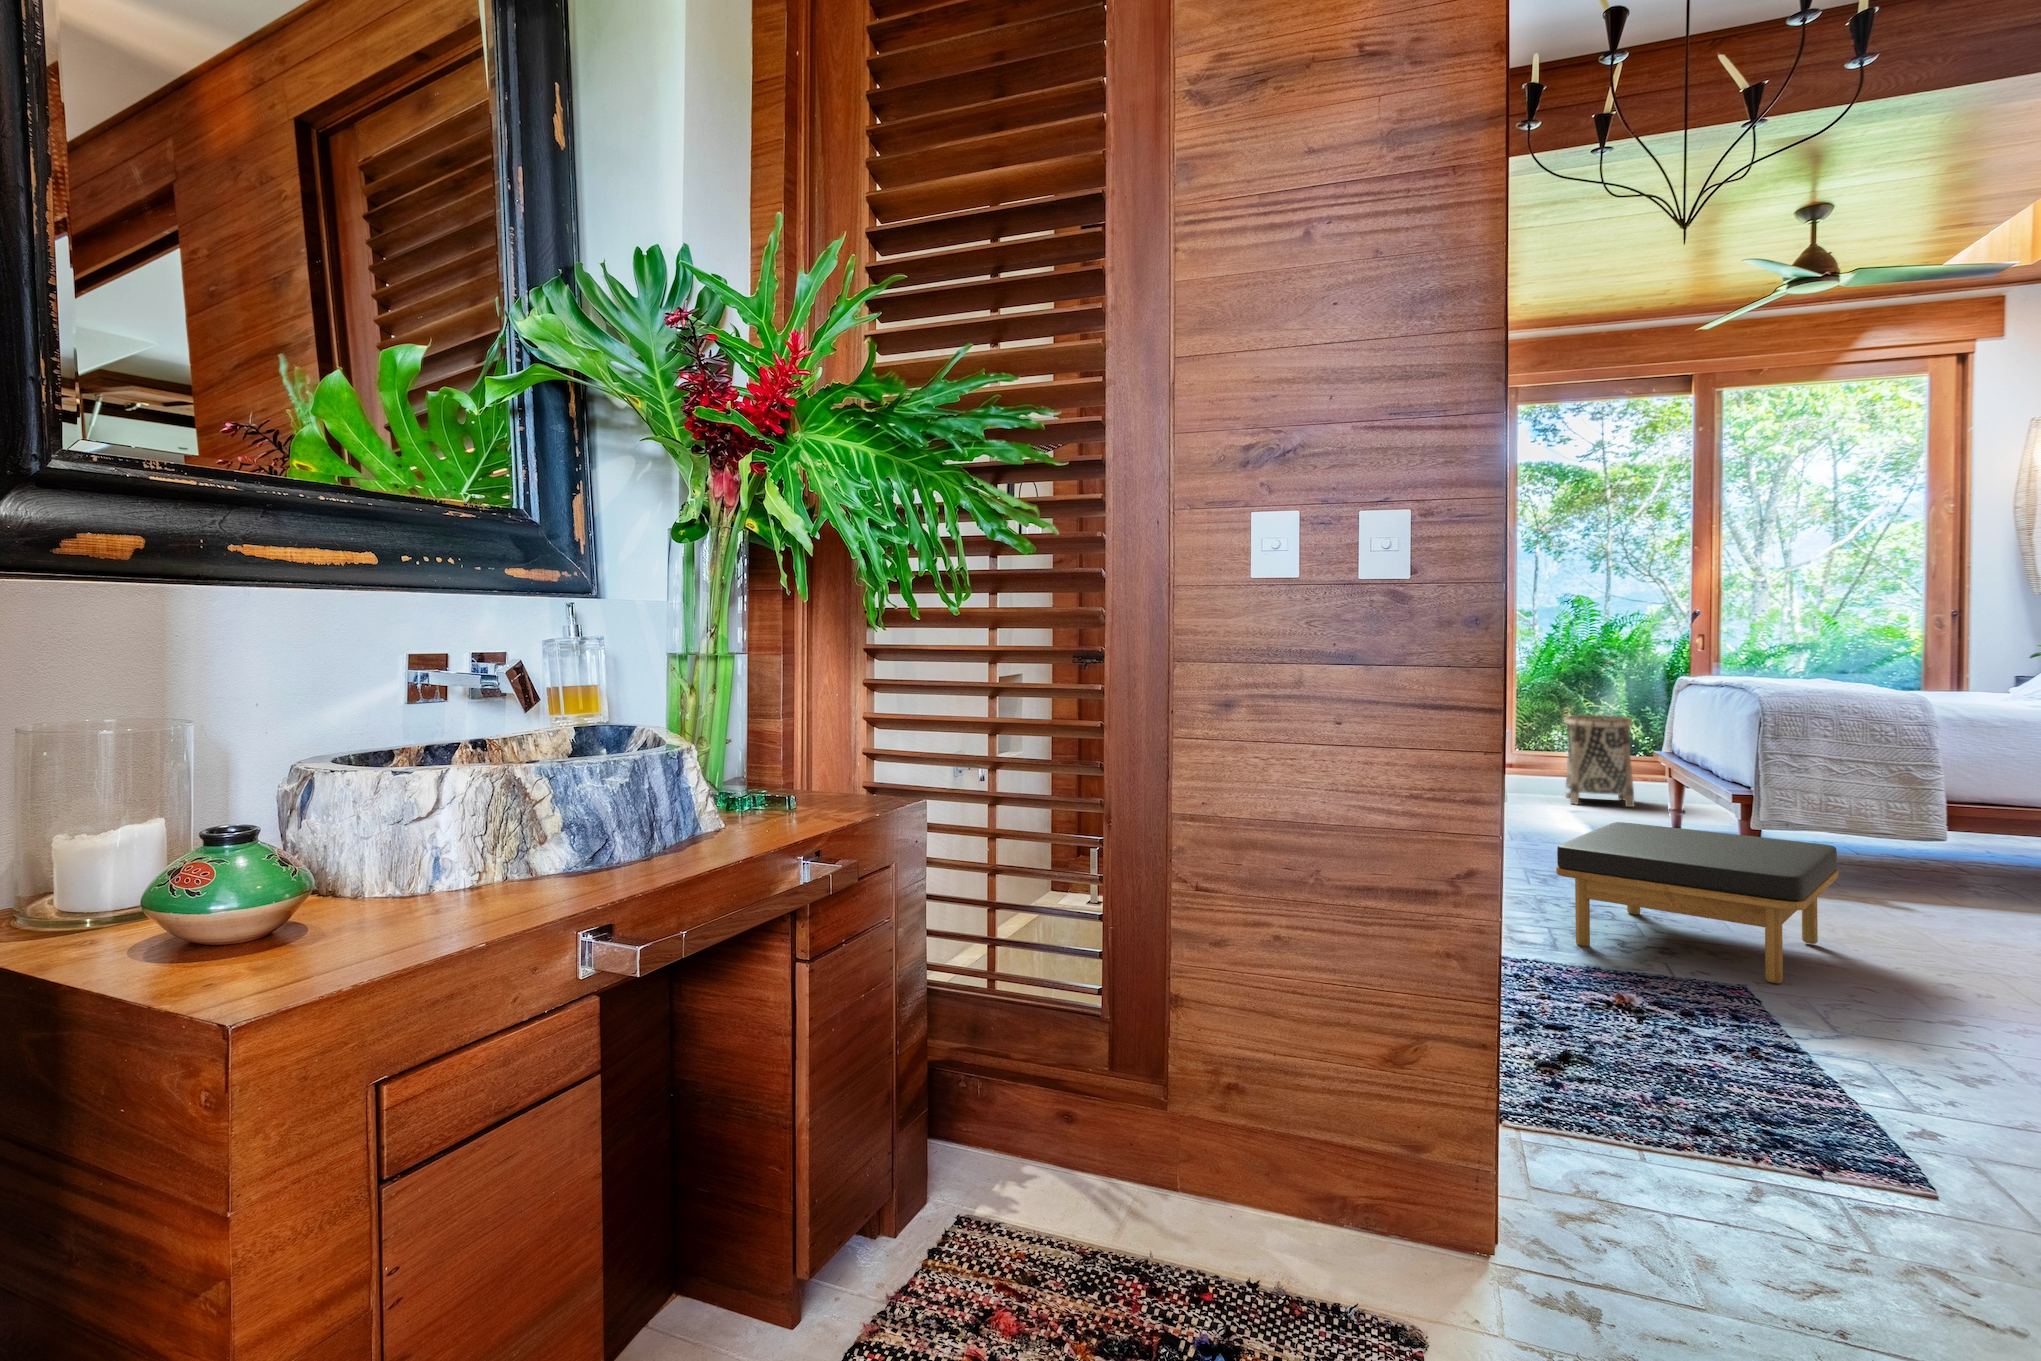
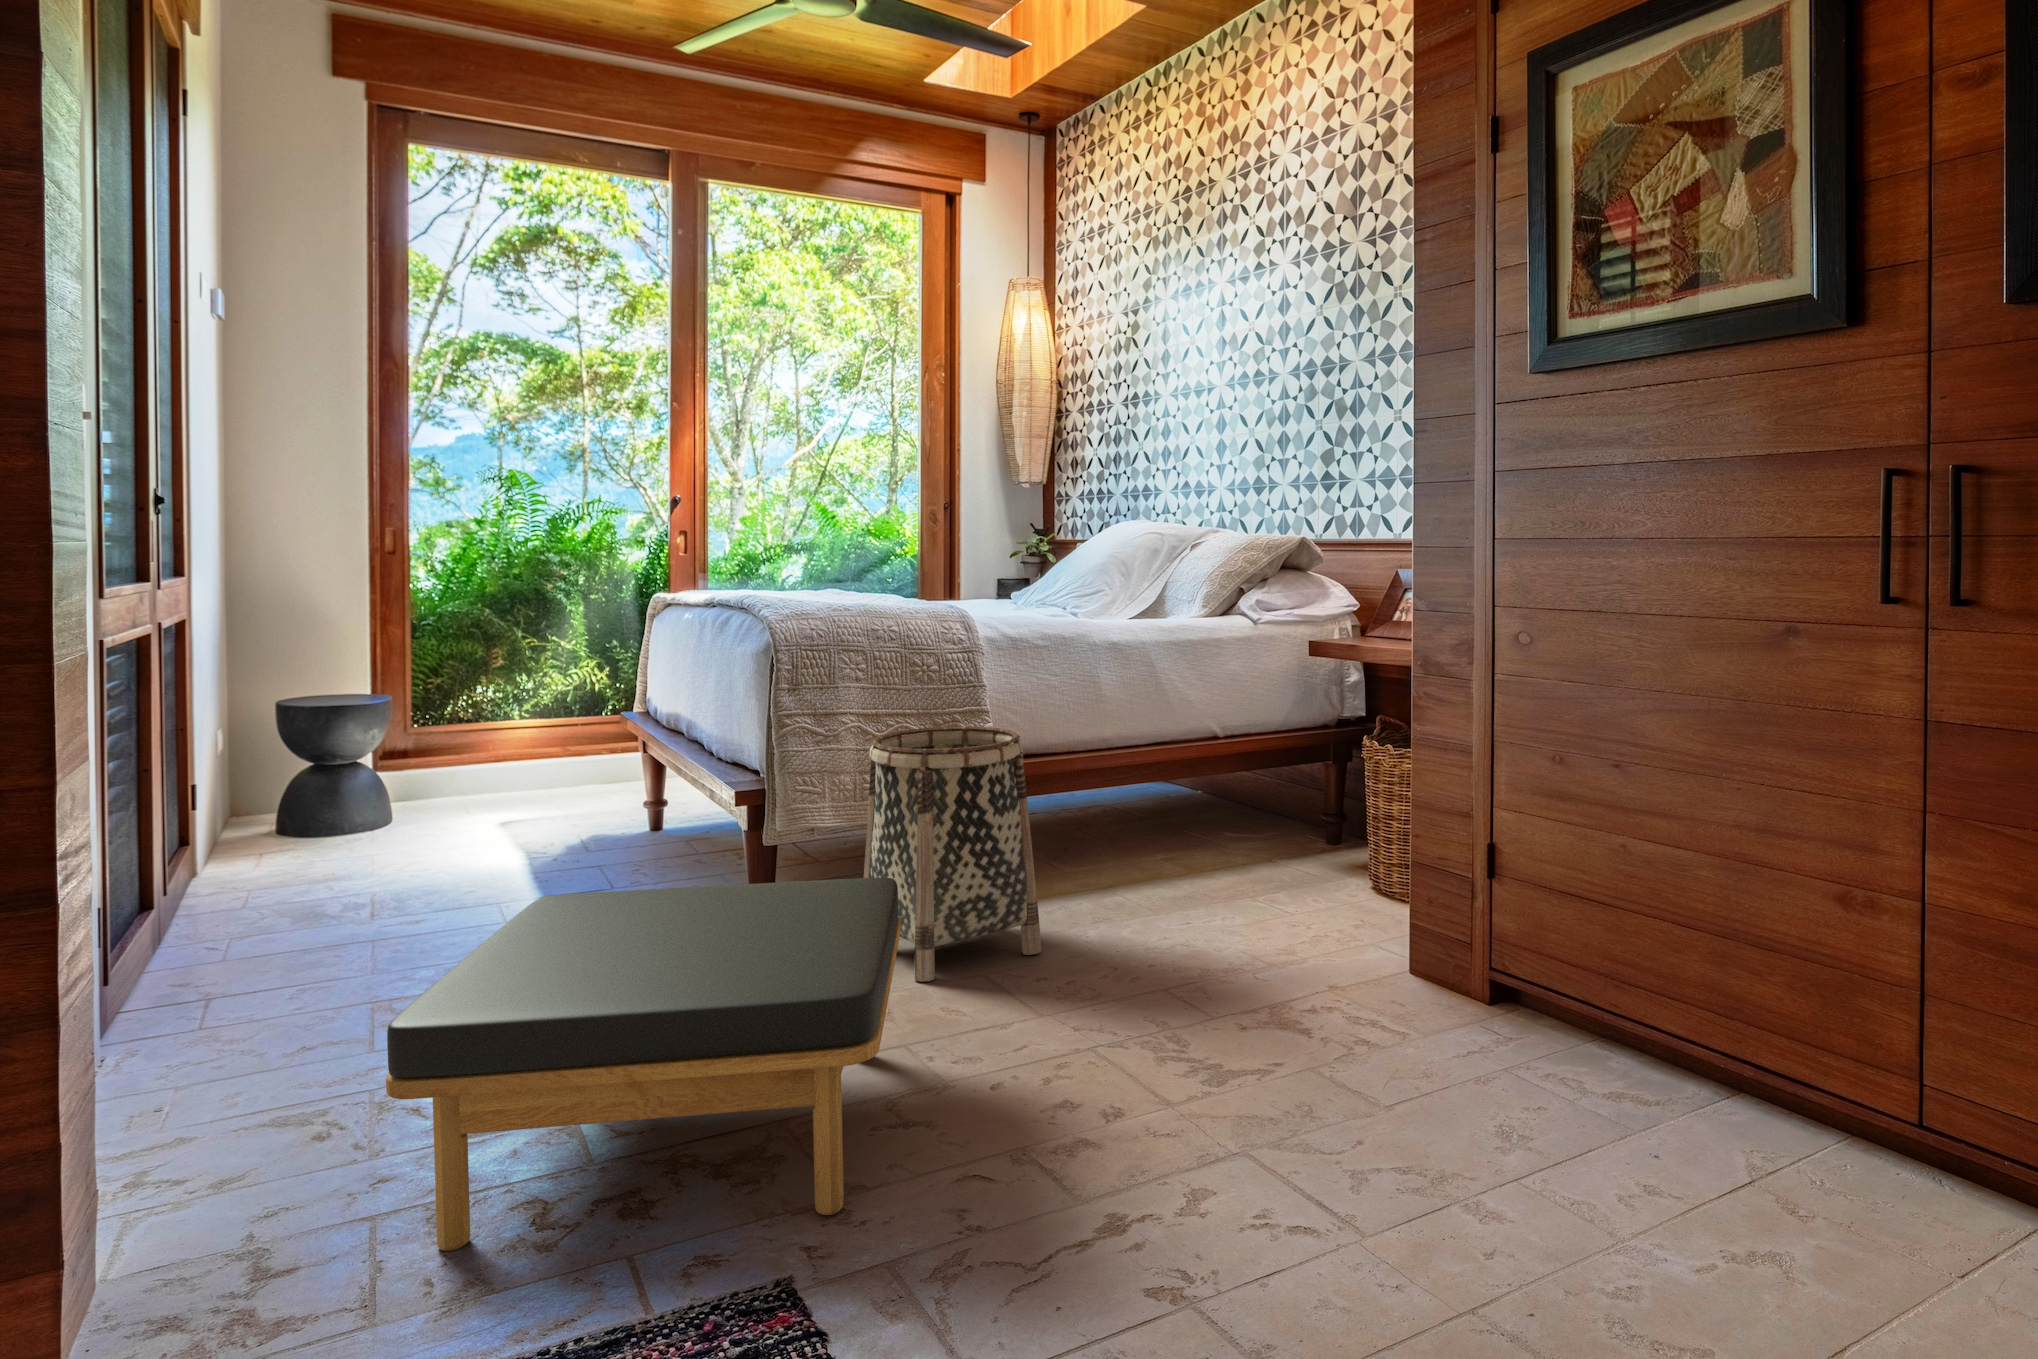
basket: present [1564,715,1635,807] -> present [864,726,1041,982]

